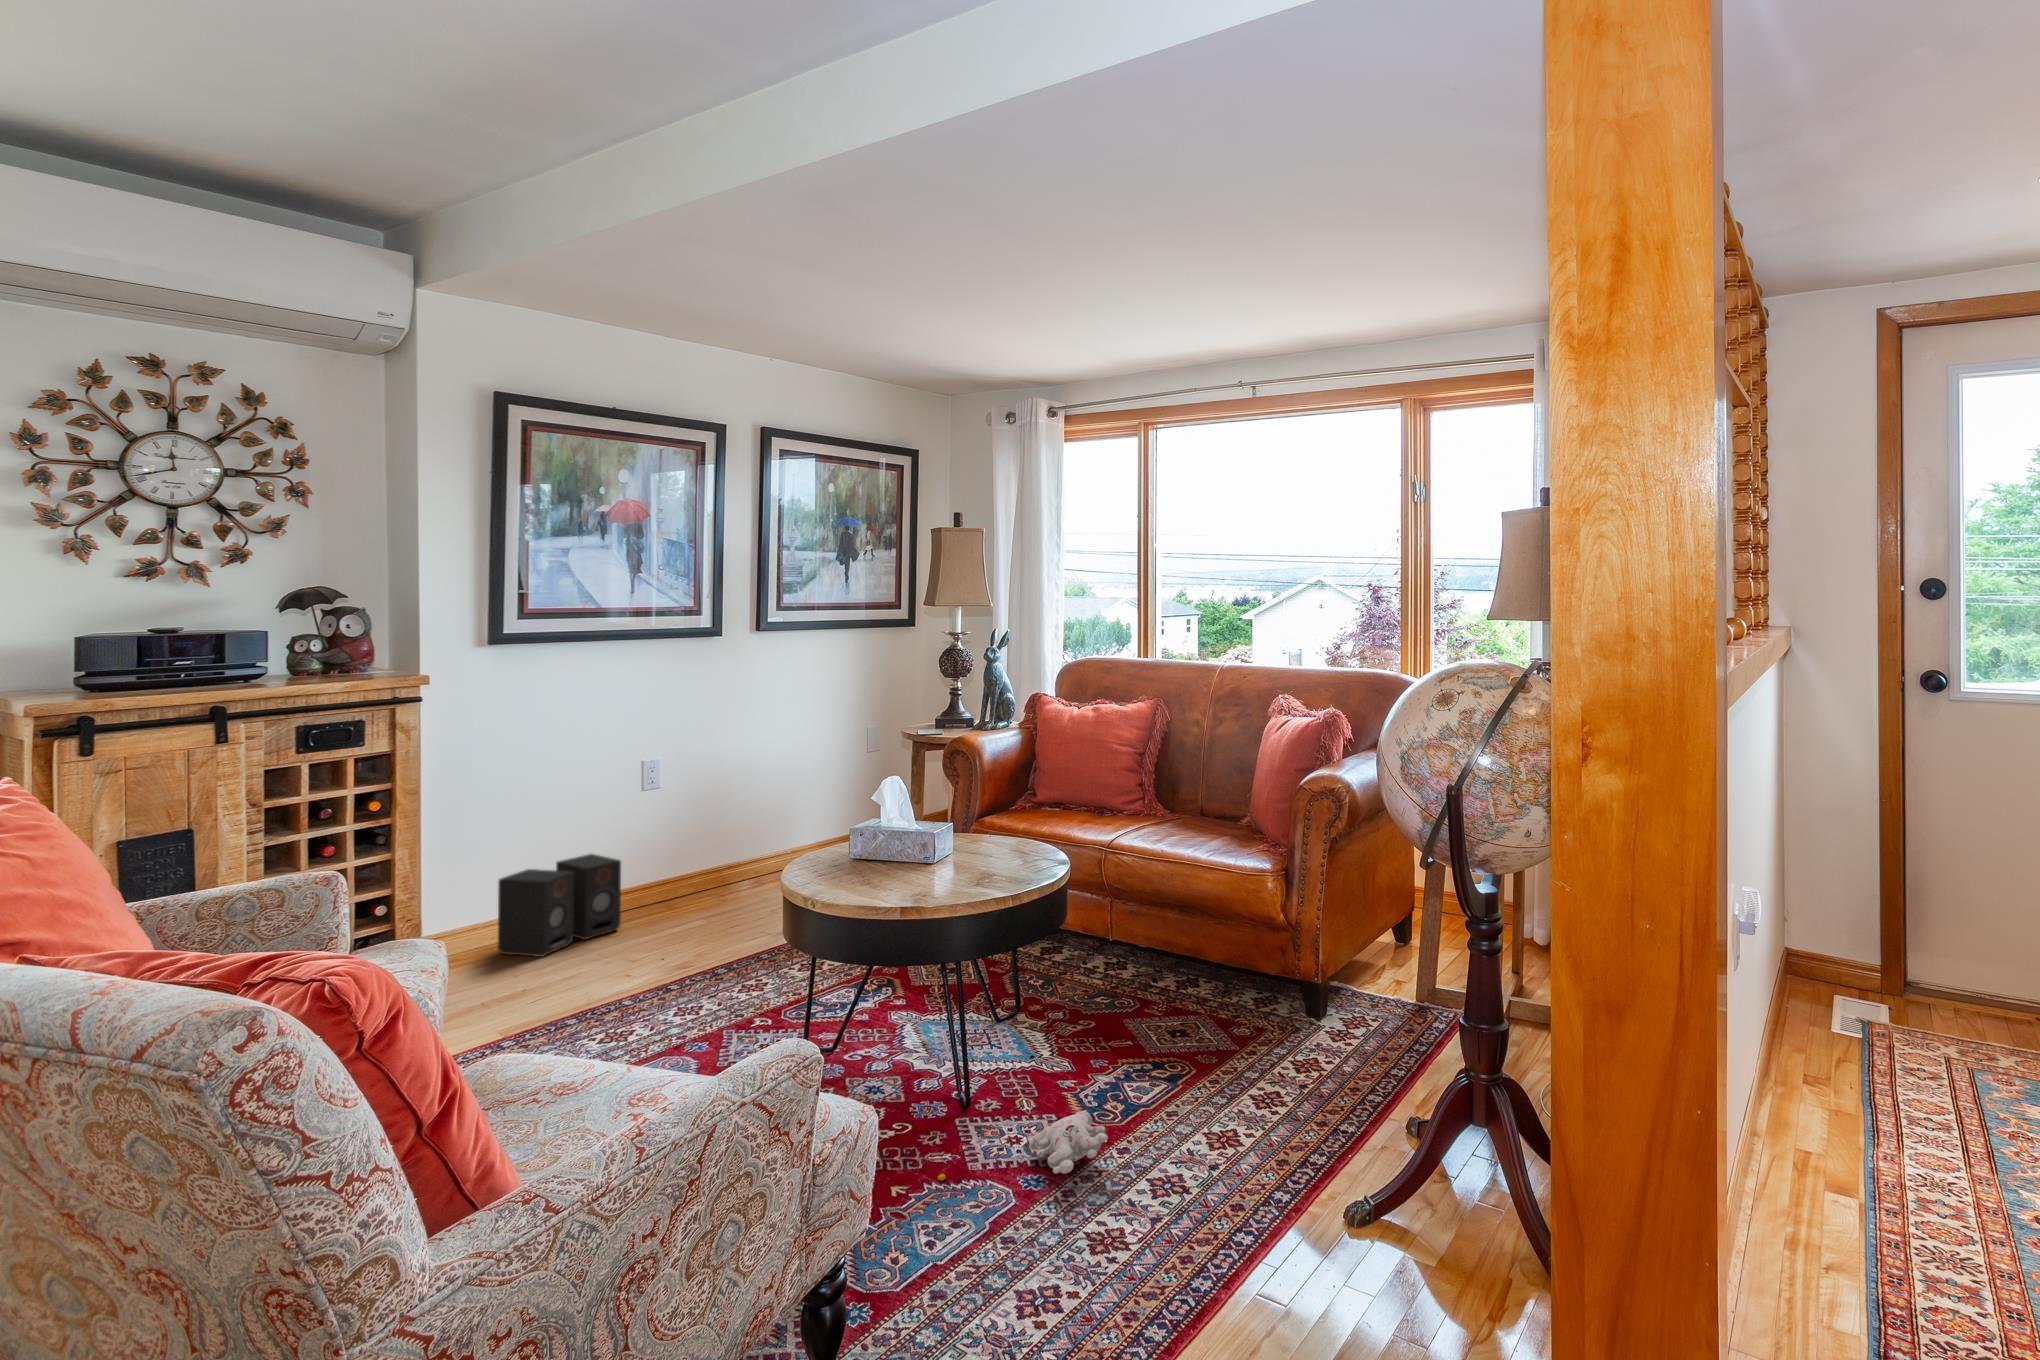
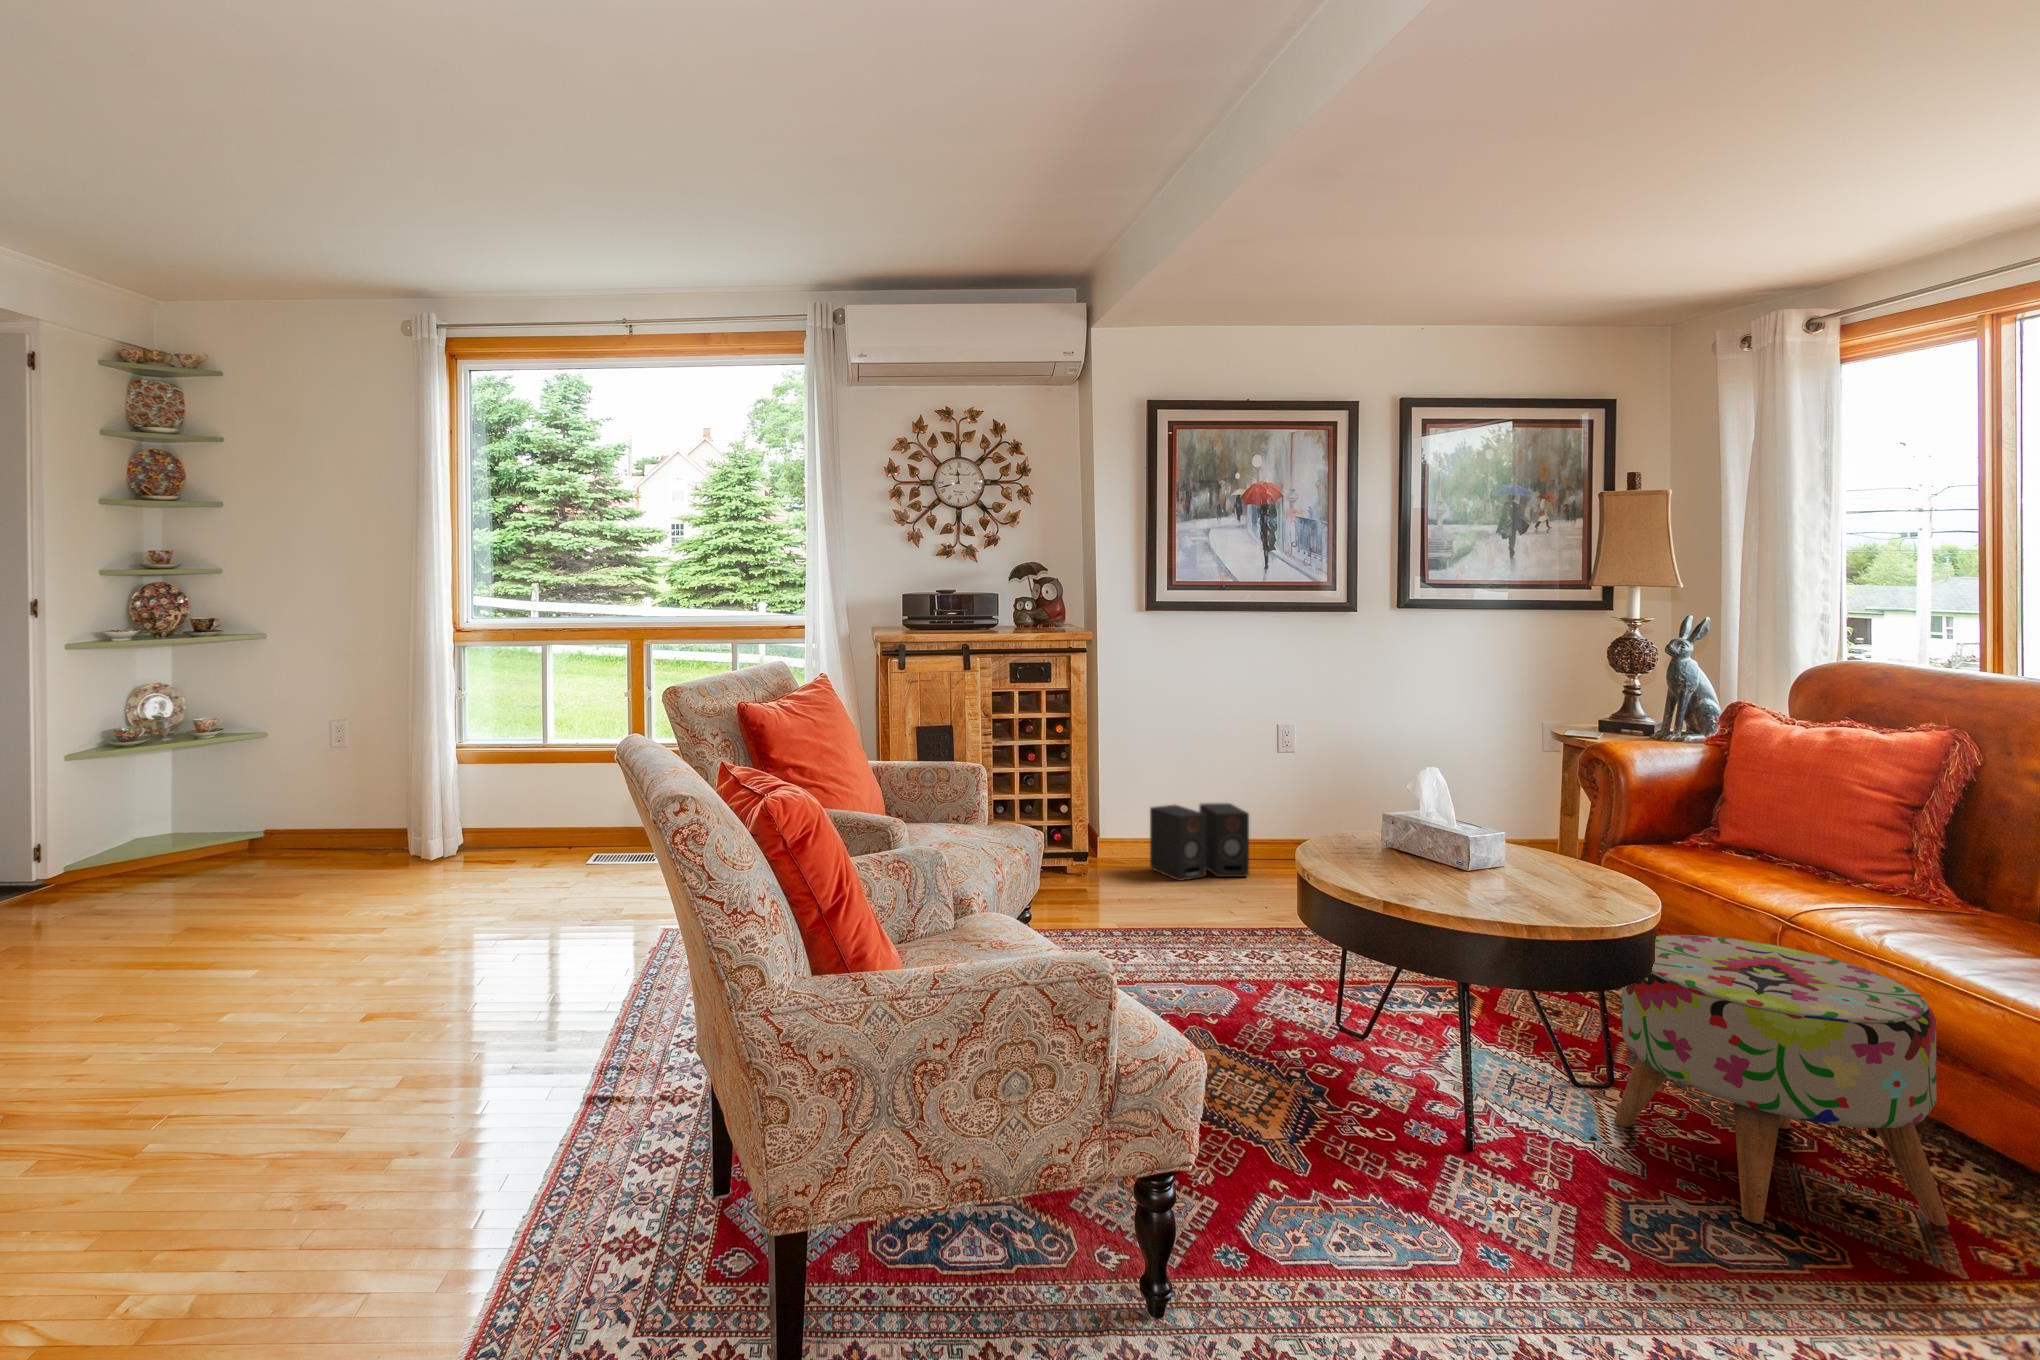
ottoman: none [1036,868,1218,1072] -> present [1614,935,1950,1226]
plush toy: present [938,1110,1108,1181] -> none [1387,1194,1619,1268]

